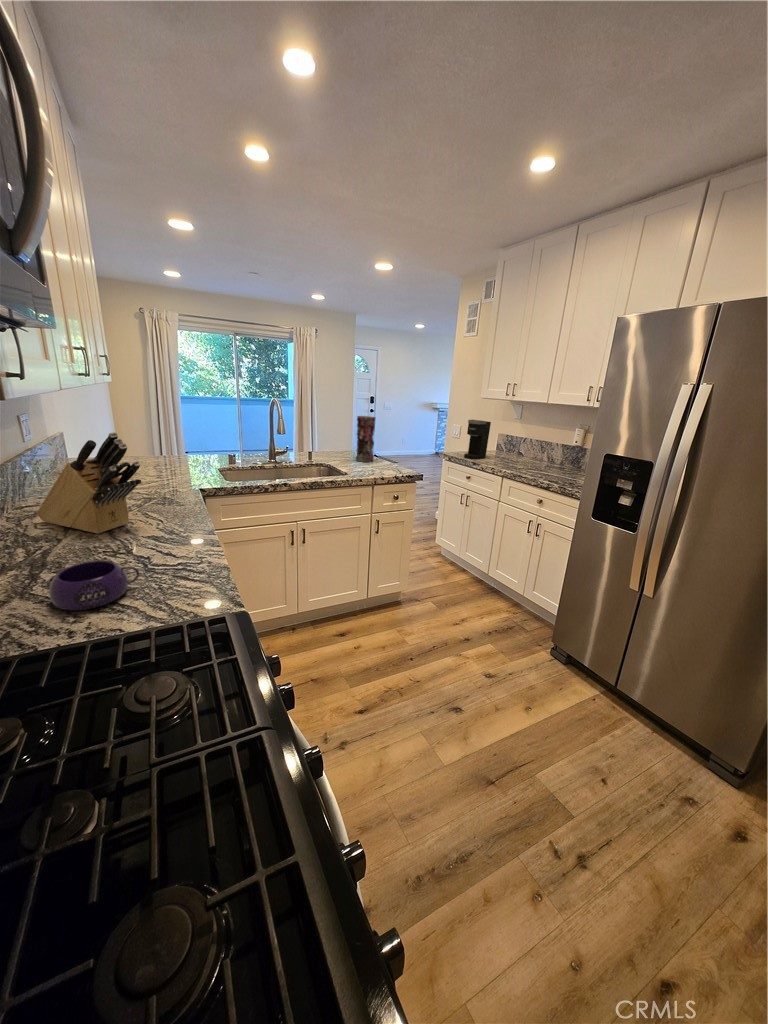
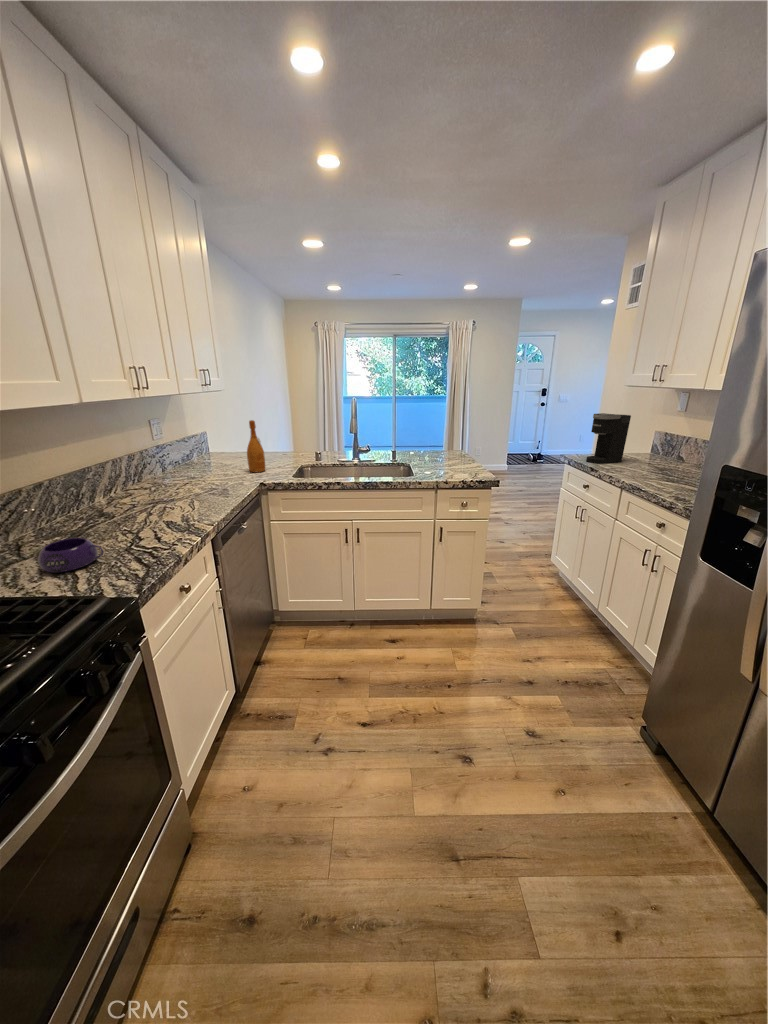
wine bottle: none [158,416,181,477] -> present [247,420,265,472]
vase: present [356,416,375,462] -> none [439,414,461,464]
knife block: present [37,432,141,534] -> none [125,438,171,516]

